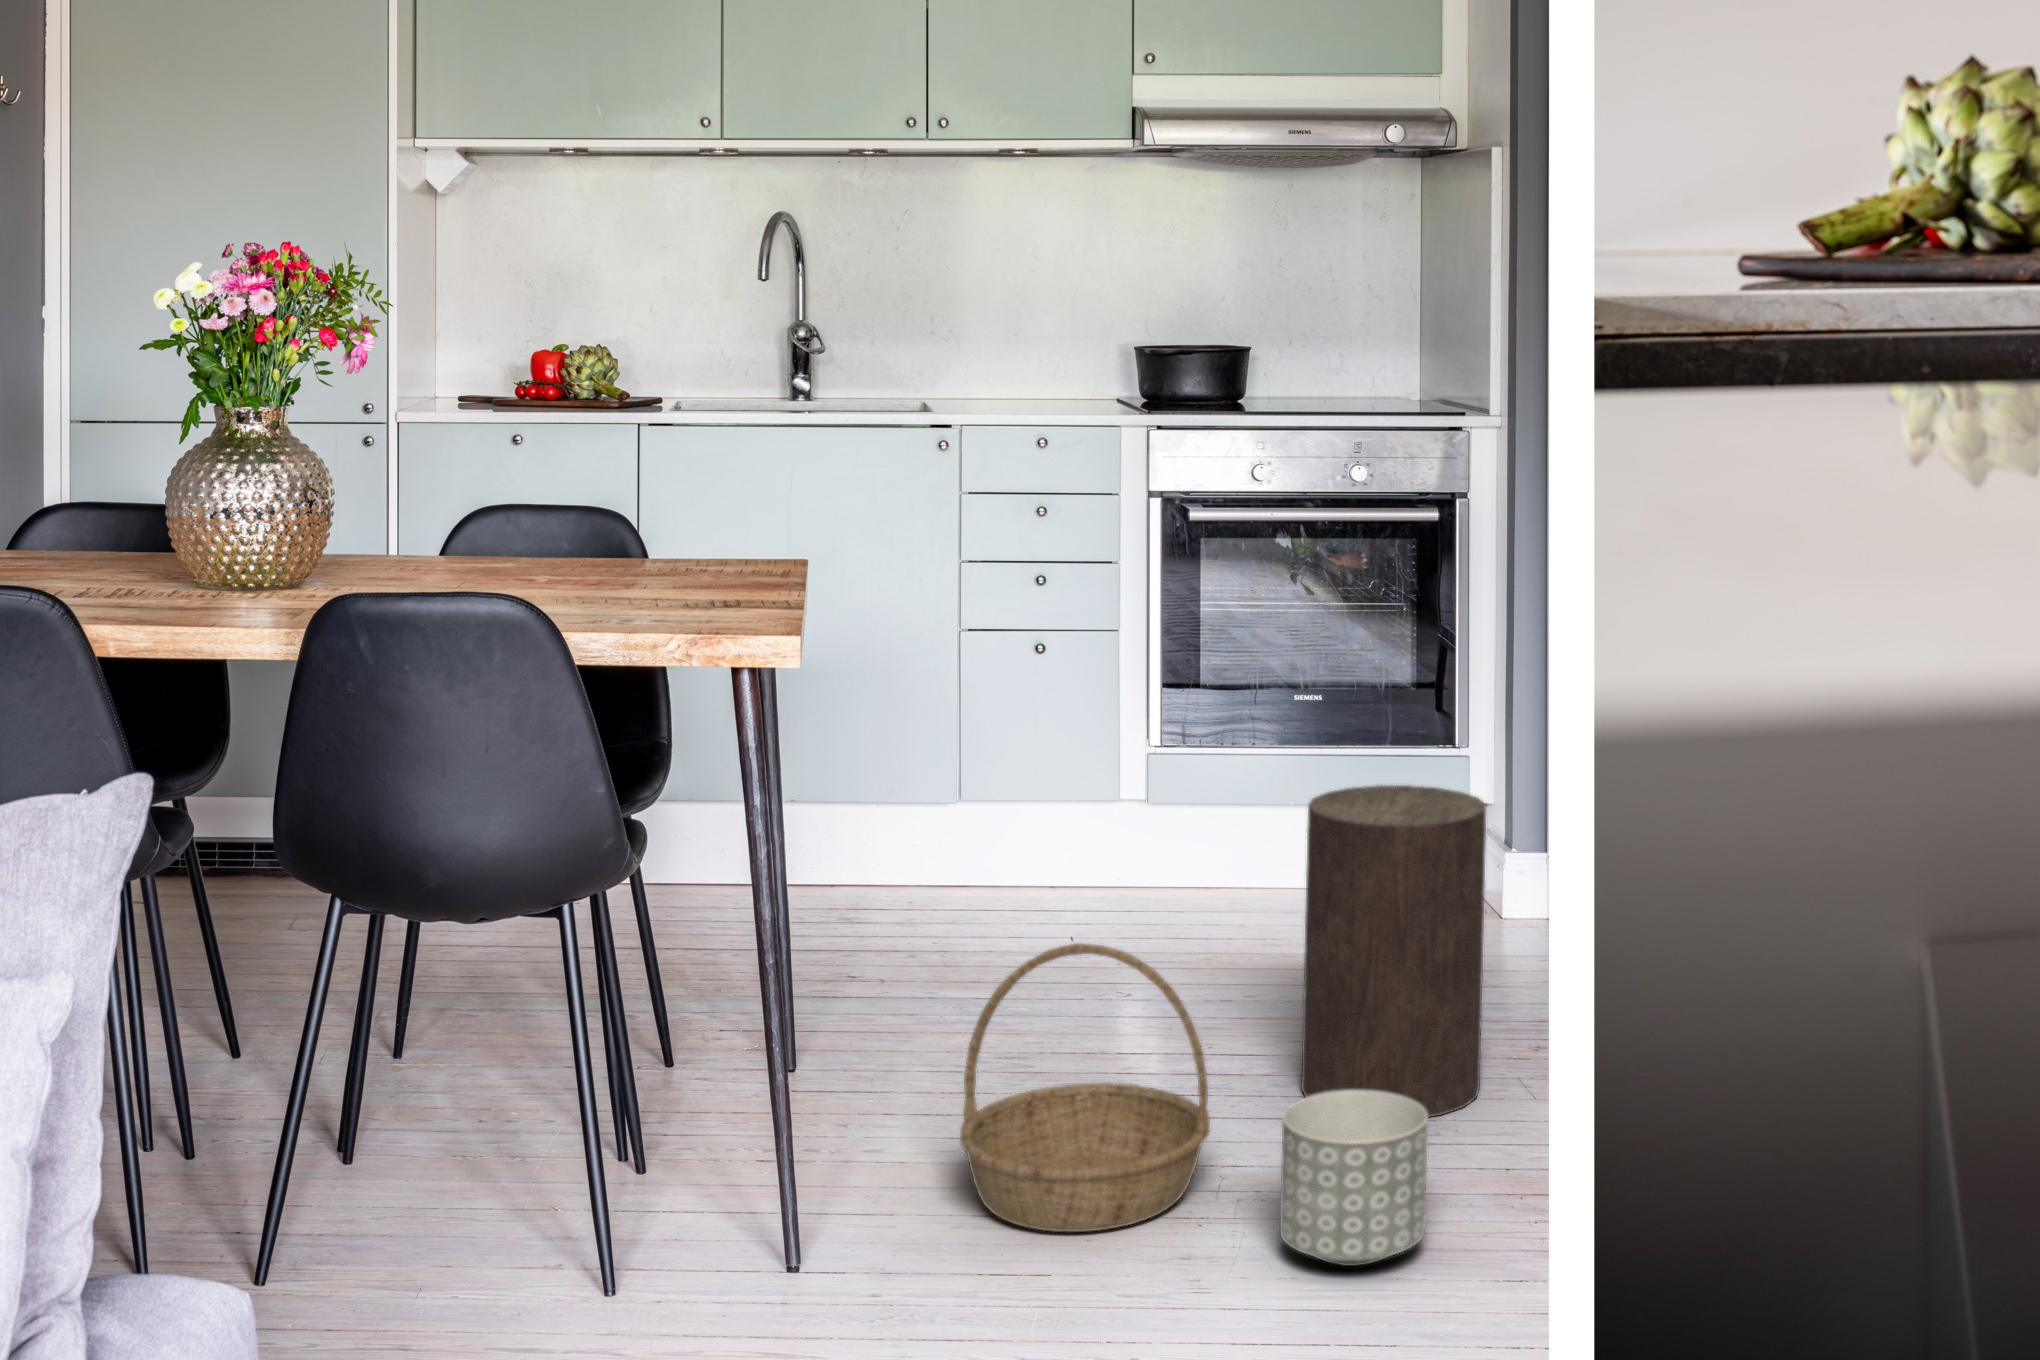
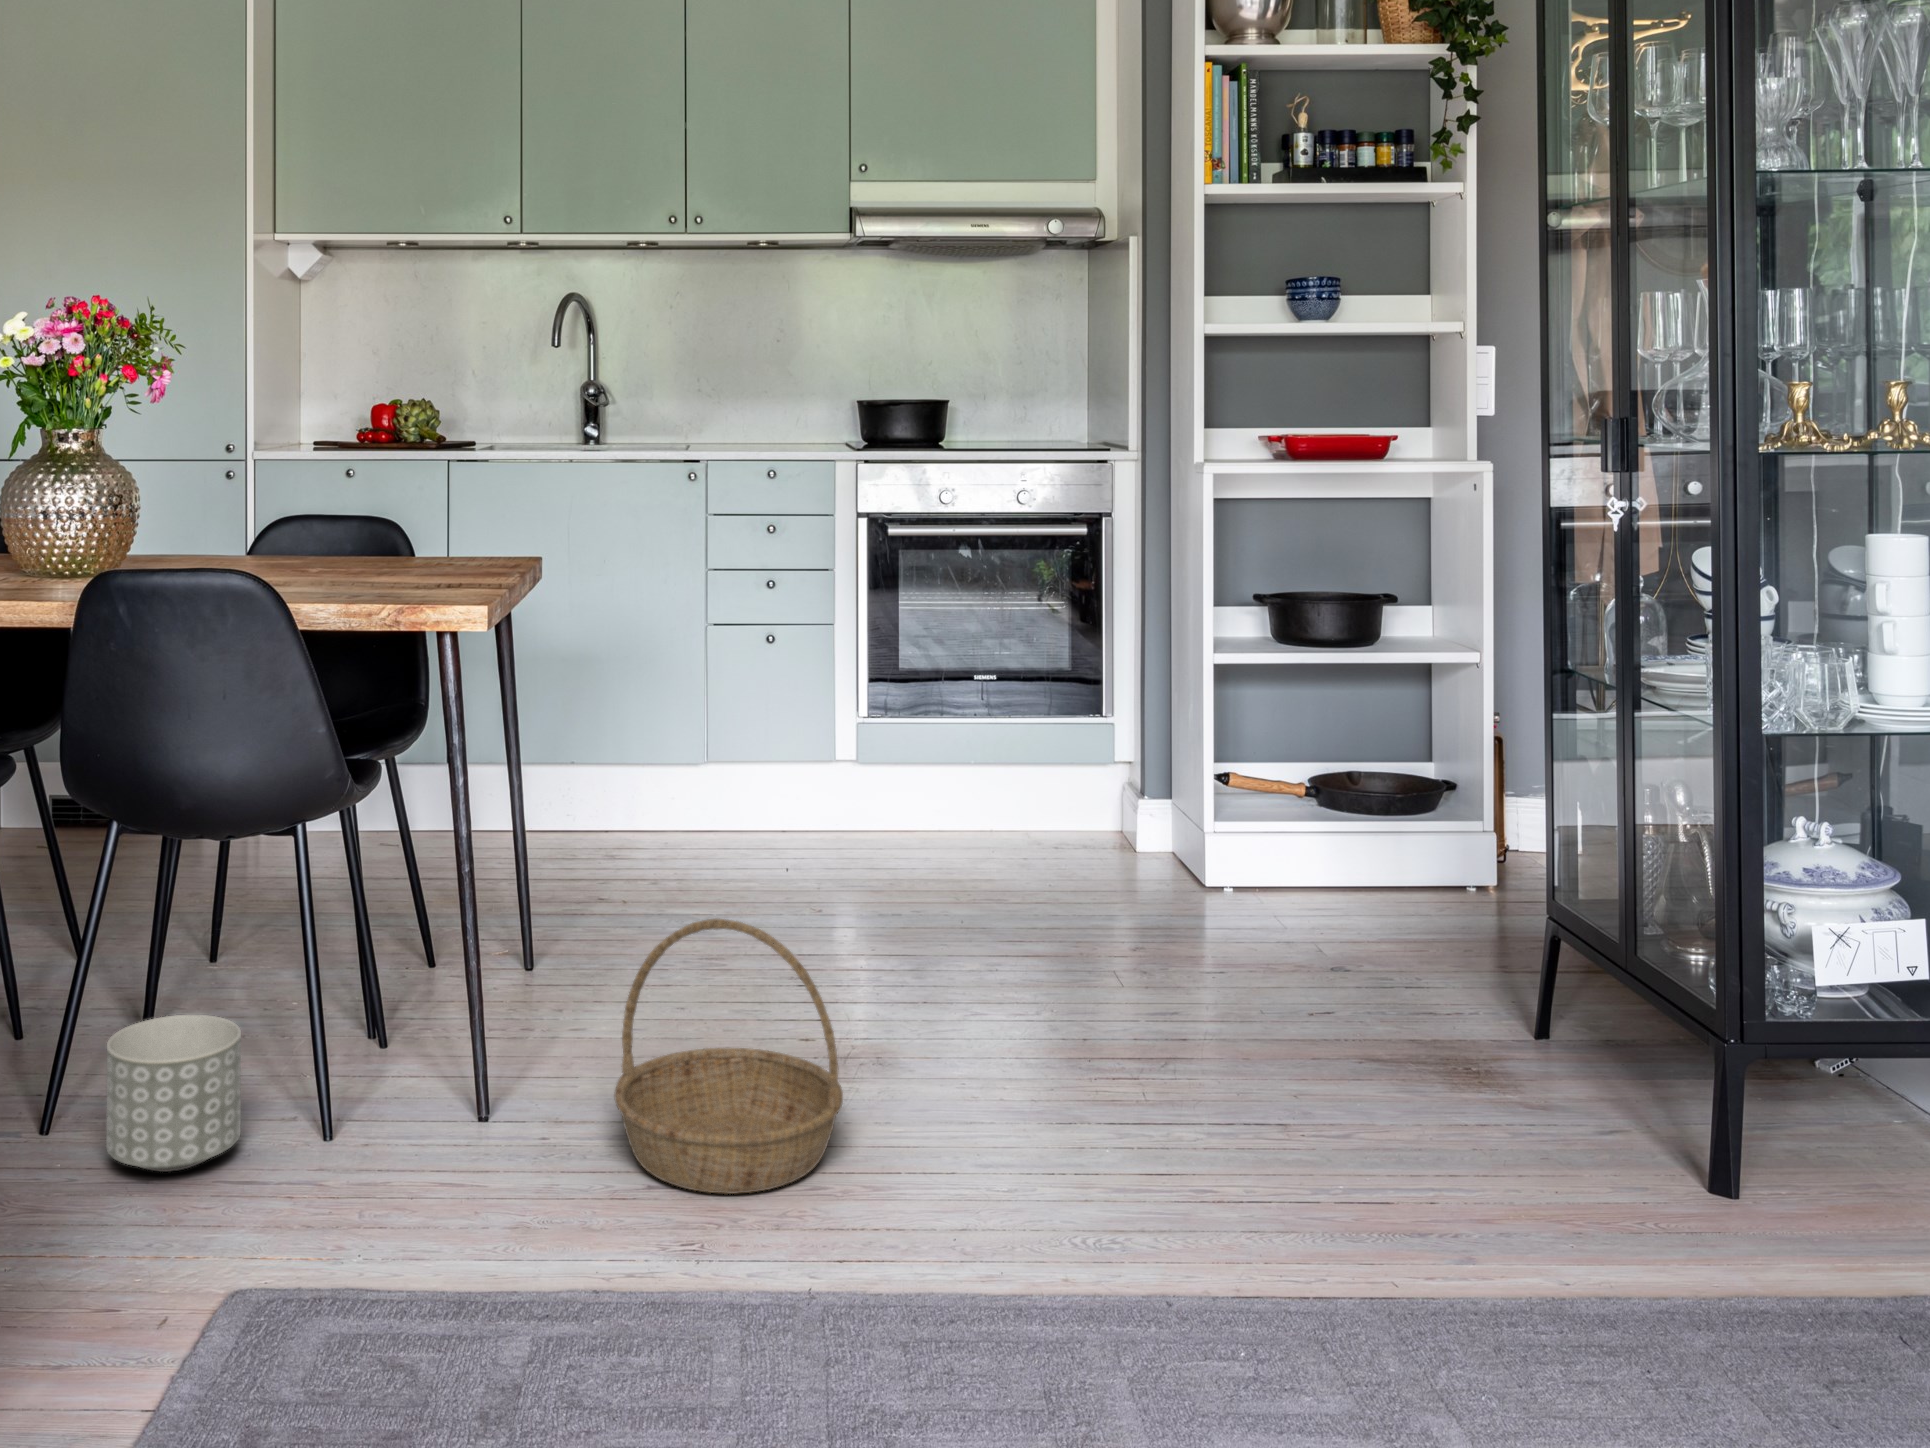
stool: present [1301,785,1486,1117] -> none [952,784,1125,1109]
planter: present [1280,1090,1428,1266] -> present [106,1015,241,1172]

